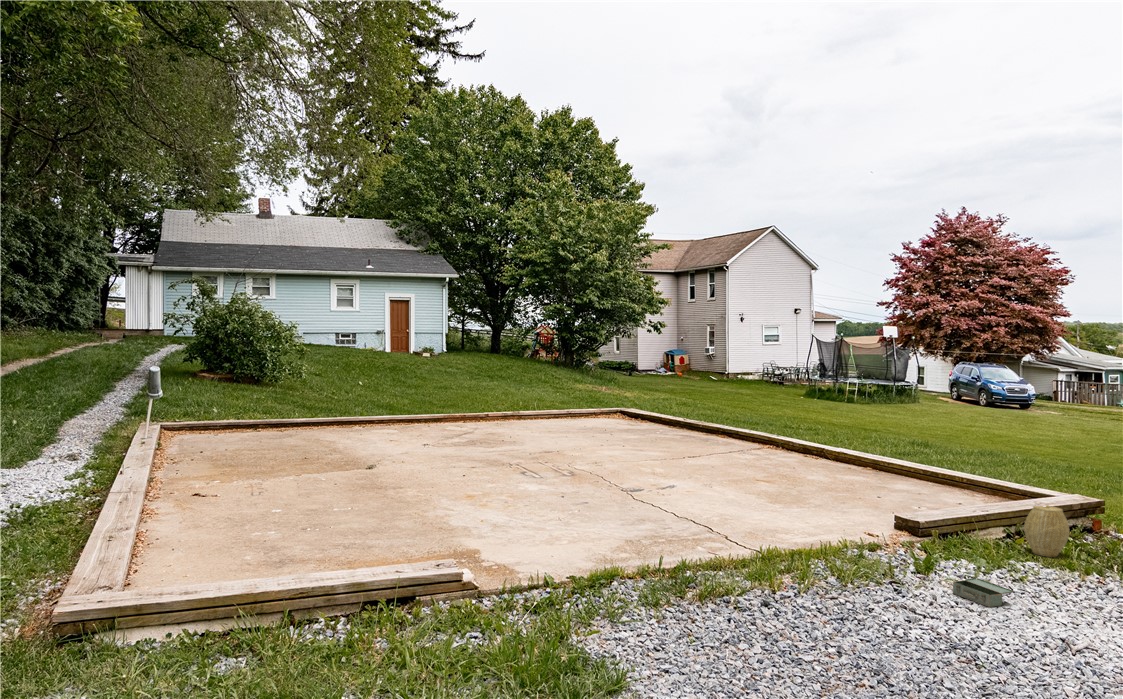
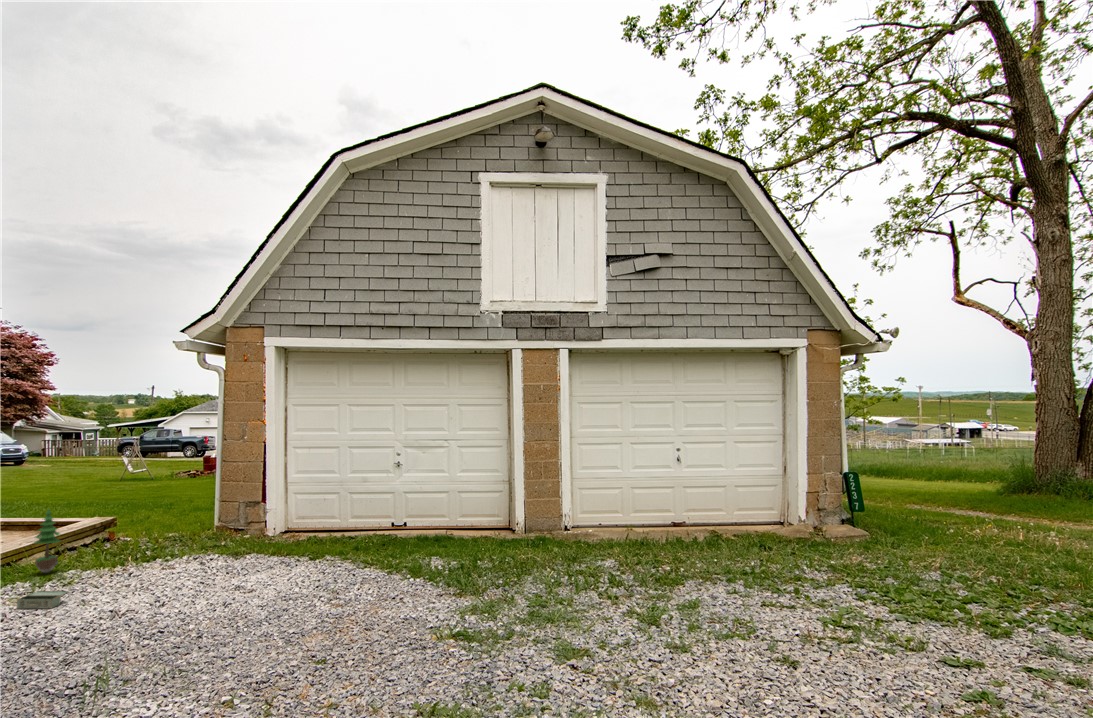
potted tree: none [984,471,1018,556] -> present [34,510,60,573]
woven basket: present [1024,505,1069,557] -> none [64,527,100,565]

